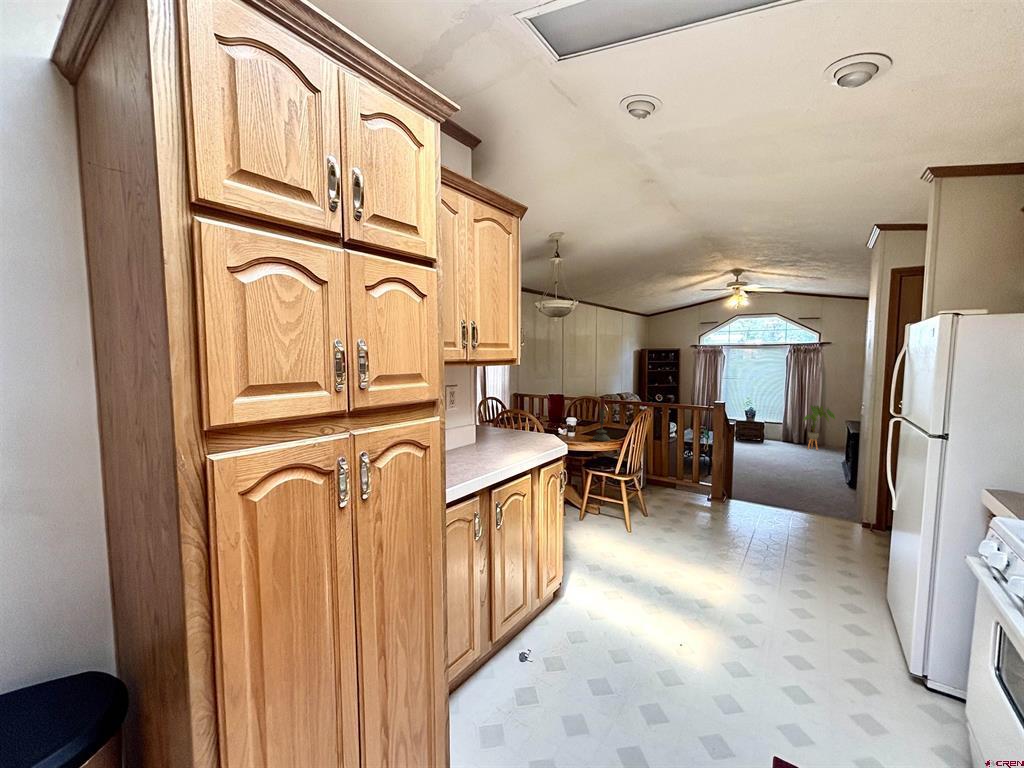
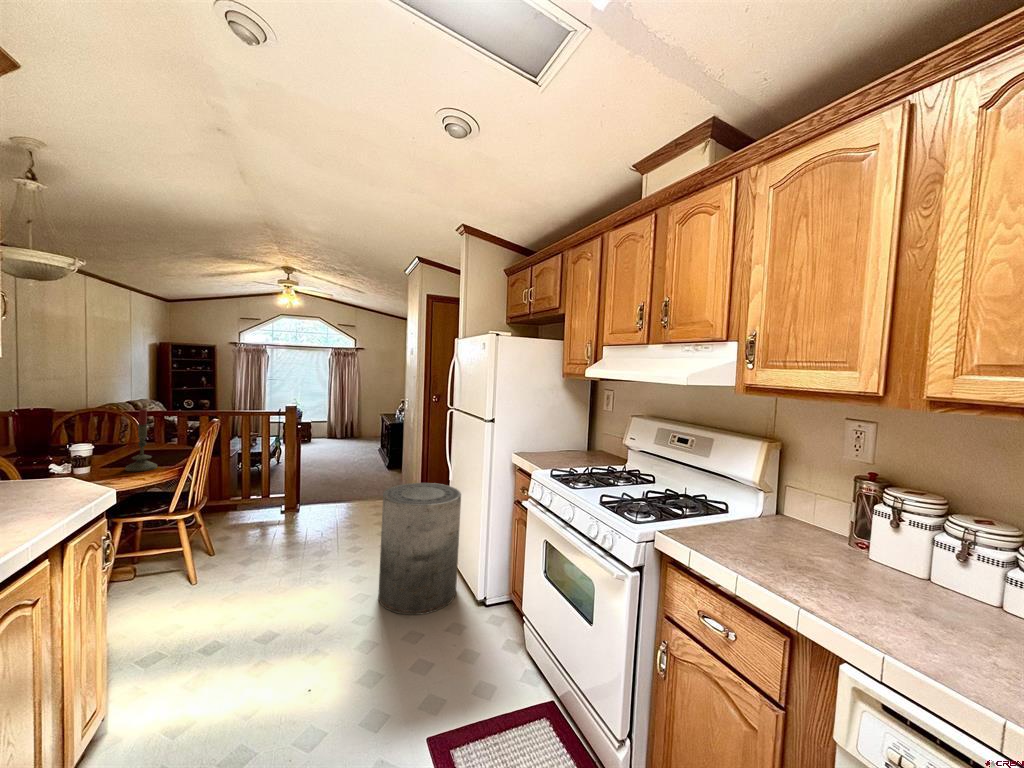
house plant: present [804,406,835,449] -> none [346,403,370,443]
trash can: none [771,495,888,653] -> present [378,483,461,615]

